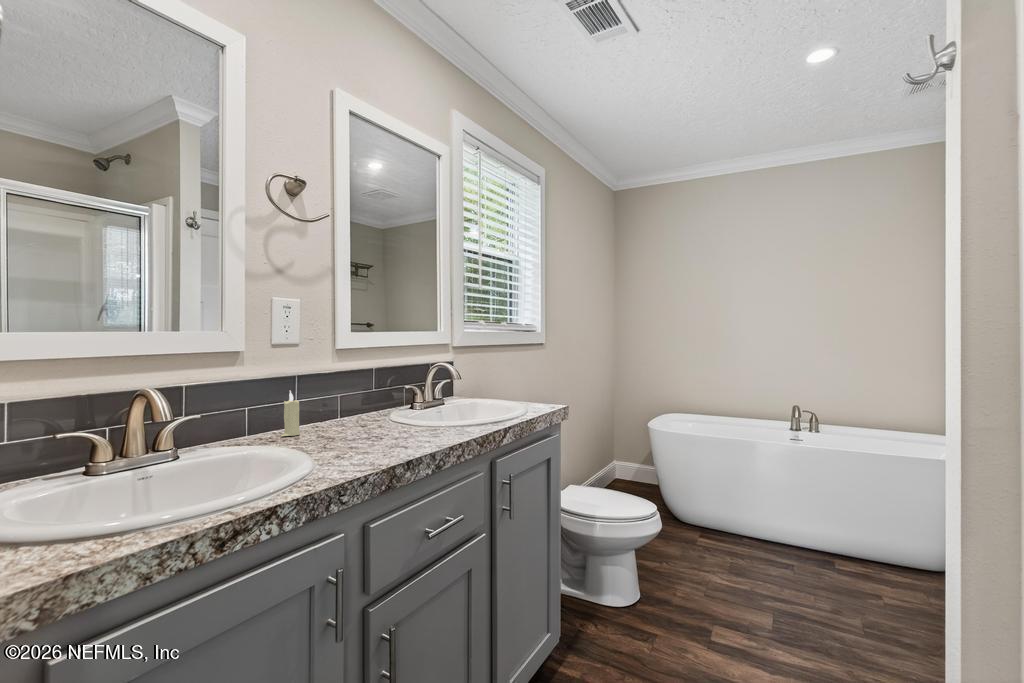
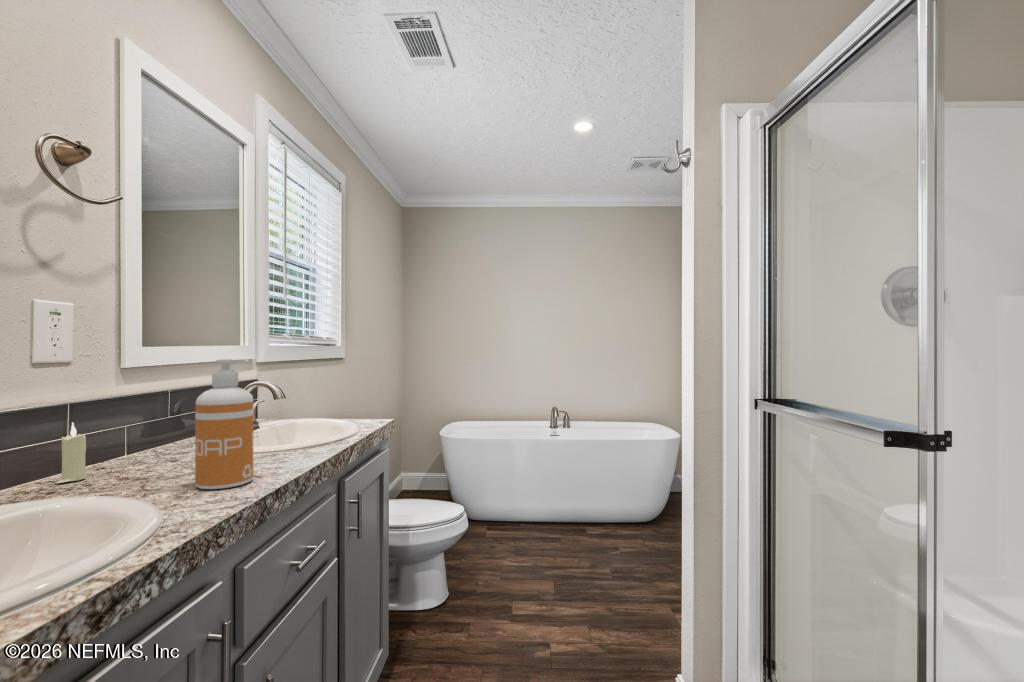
soap dispenser: none [354,342,400,455] -> present [195,359,253,489]

